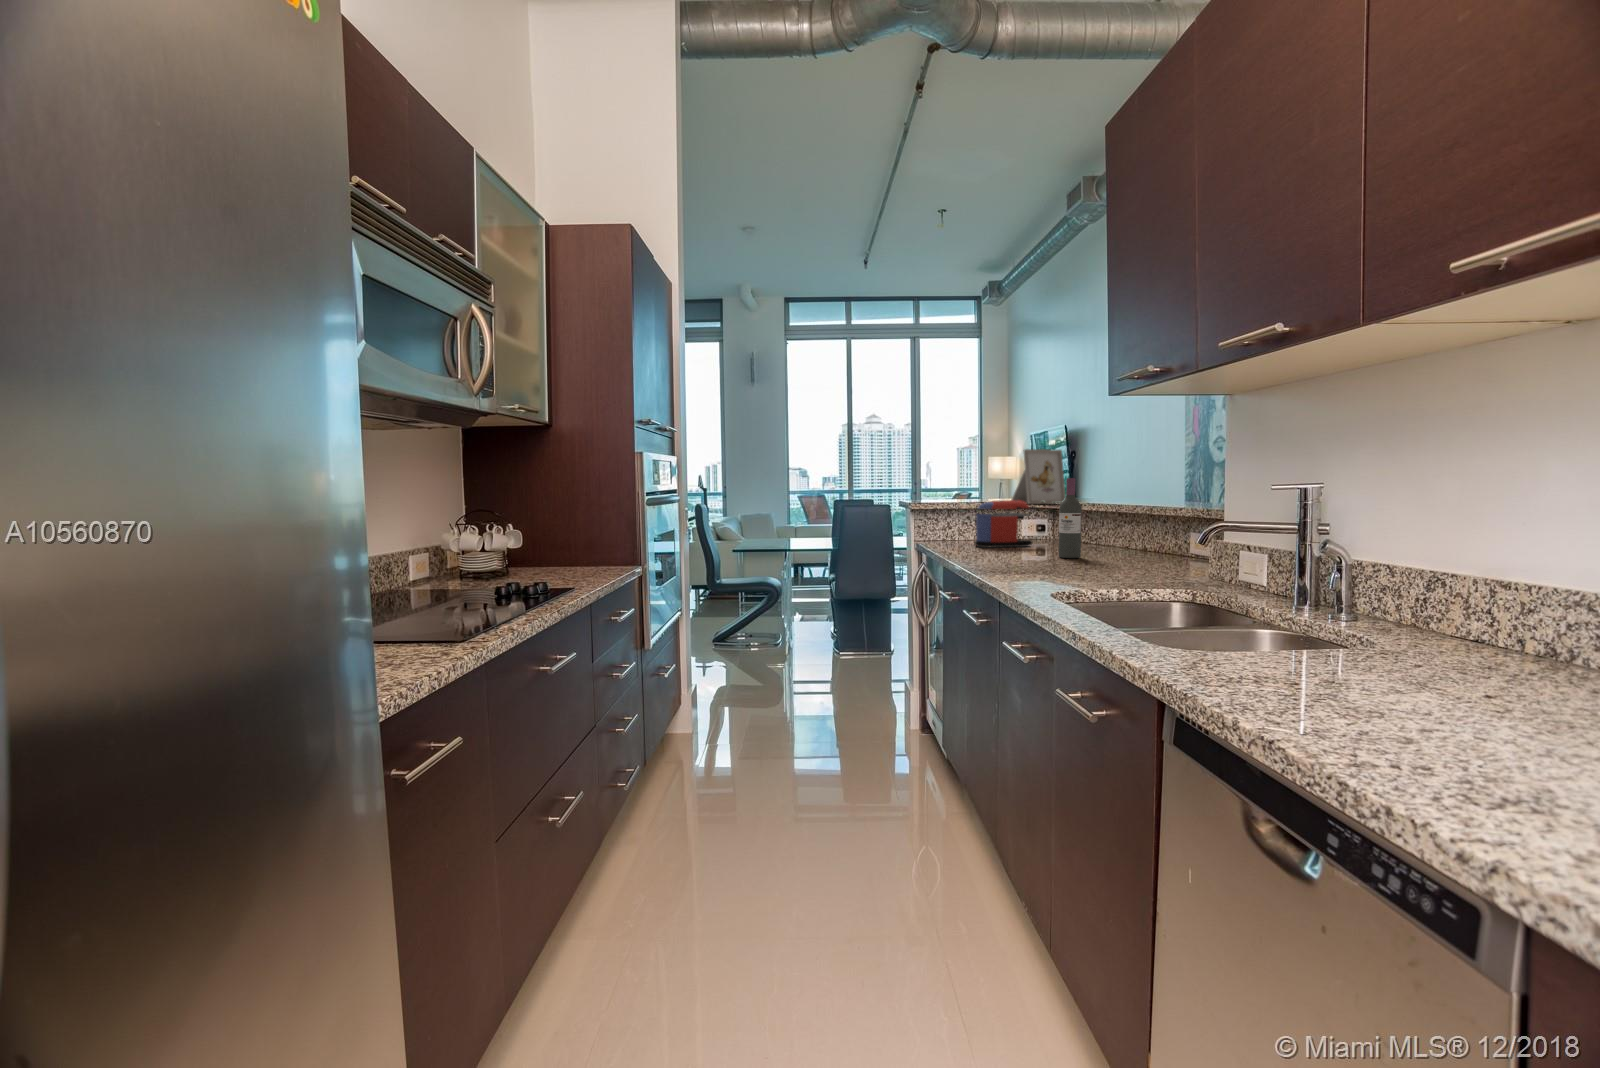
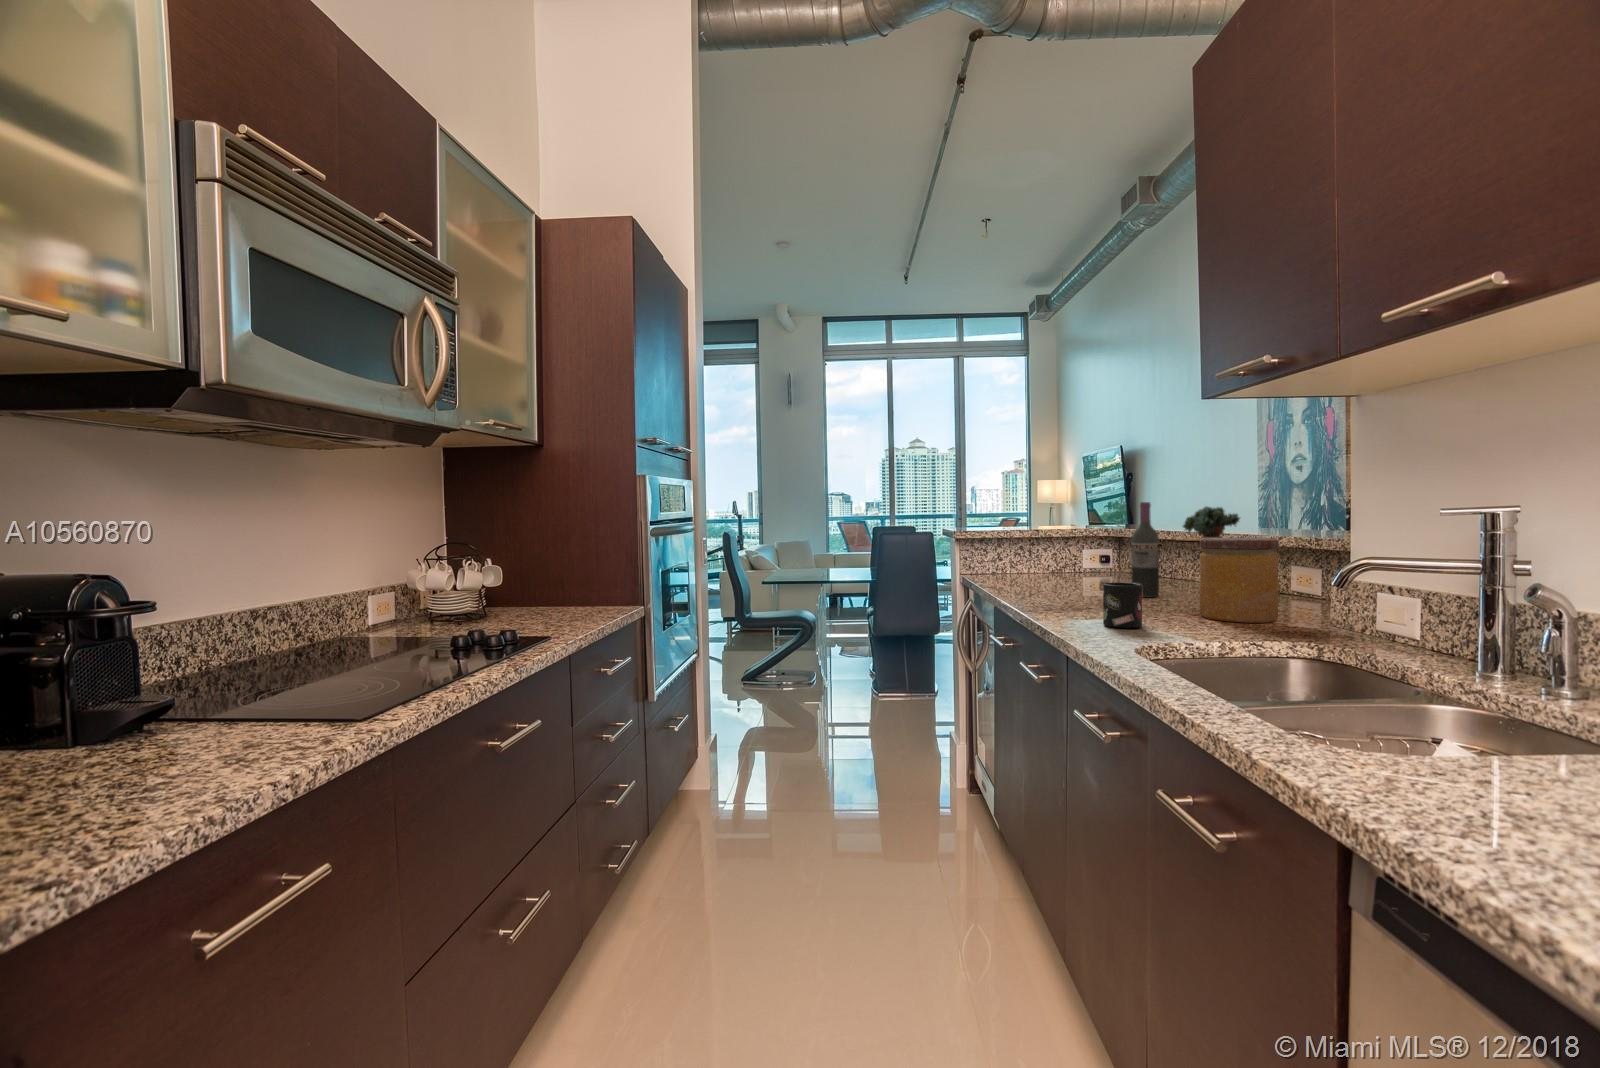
picture frame: present [1011,449,1065,504] -> none [1067,470,1133,532]
succulent plant: none [1087,482,1159,512] -> present [1174,506,1240,541]
coffee maker: present [975,500,1039,548] -> none [1028,528,1106,583]
jar: none [1109,508,1171,576] -> present [1200,538,1279,623]
mug: none [1031,544,1062,580] -> present [1103,582,1142,628]

